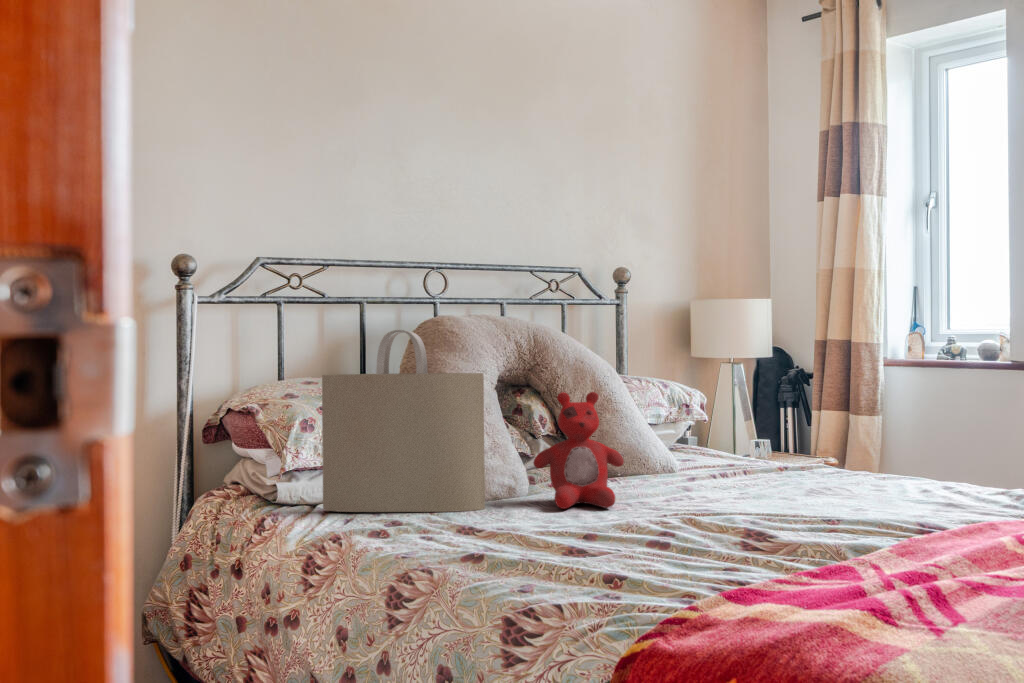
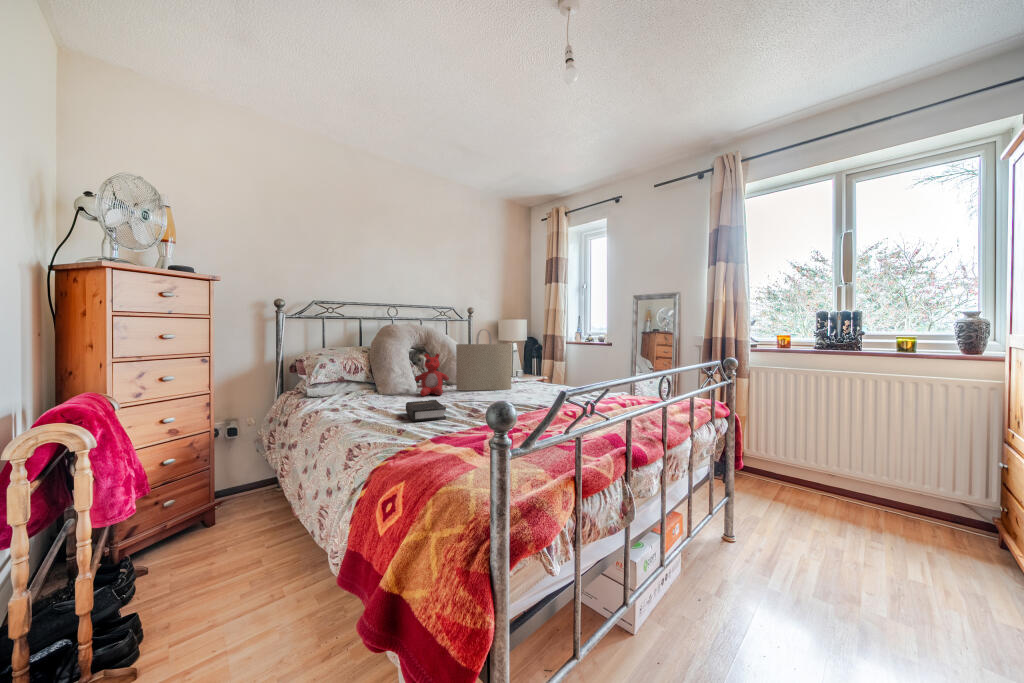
tote bag: present [322,330,485,512] -> present [456,329,511,391]
hardback book: none [566,526,706,594] -> present [406,400,446,421]

